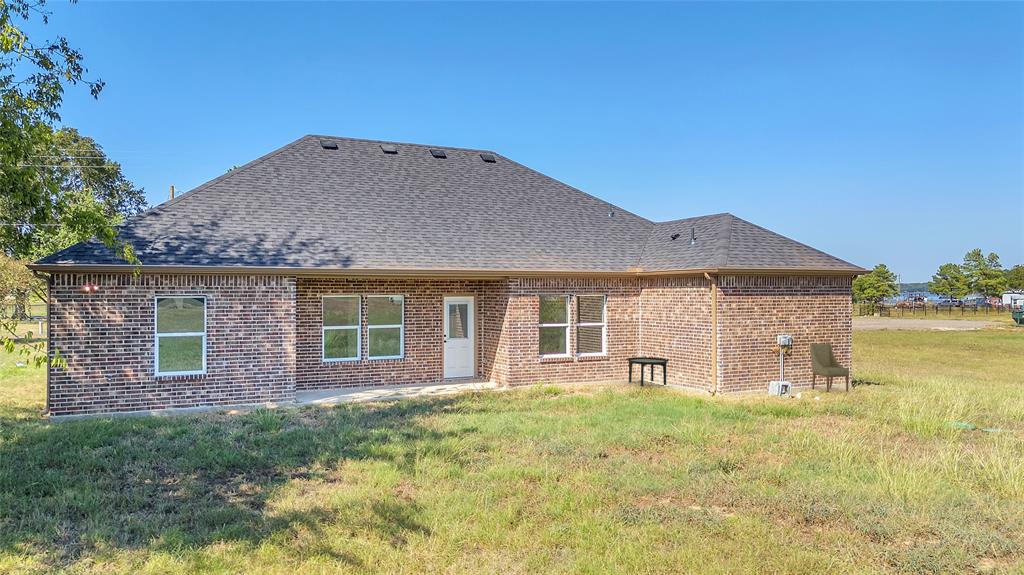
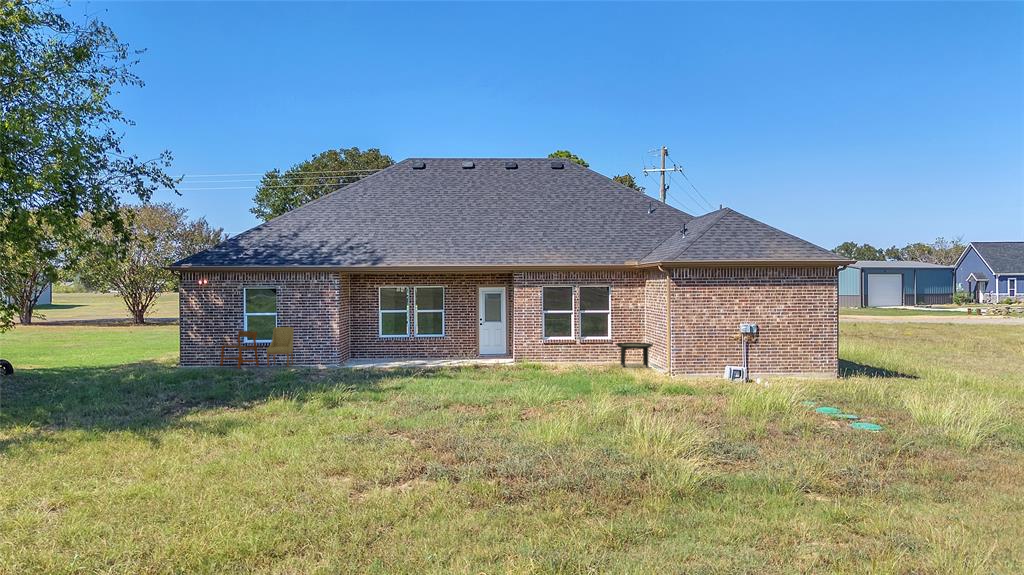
chair: present [810,344,849,392] -> present [267,327,294,367]
bench: none [116,358,183,416] -> present [221,330,259,368]

